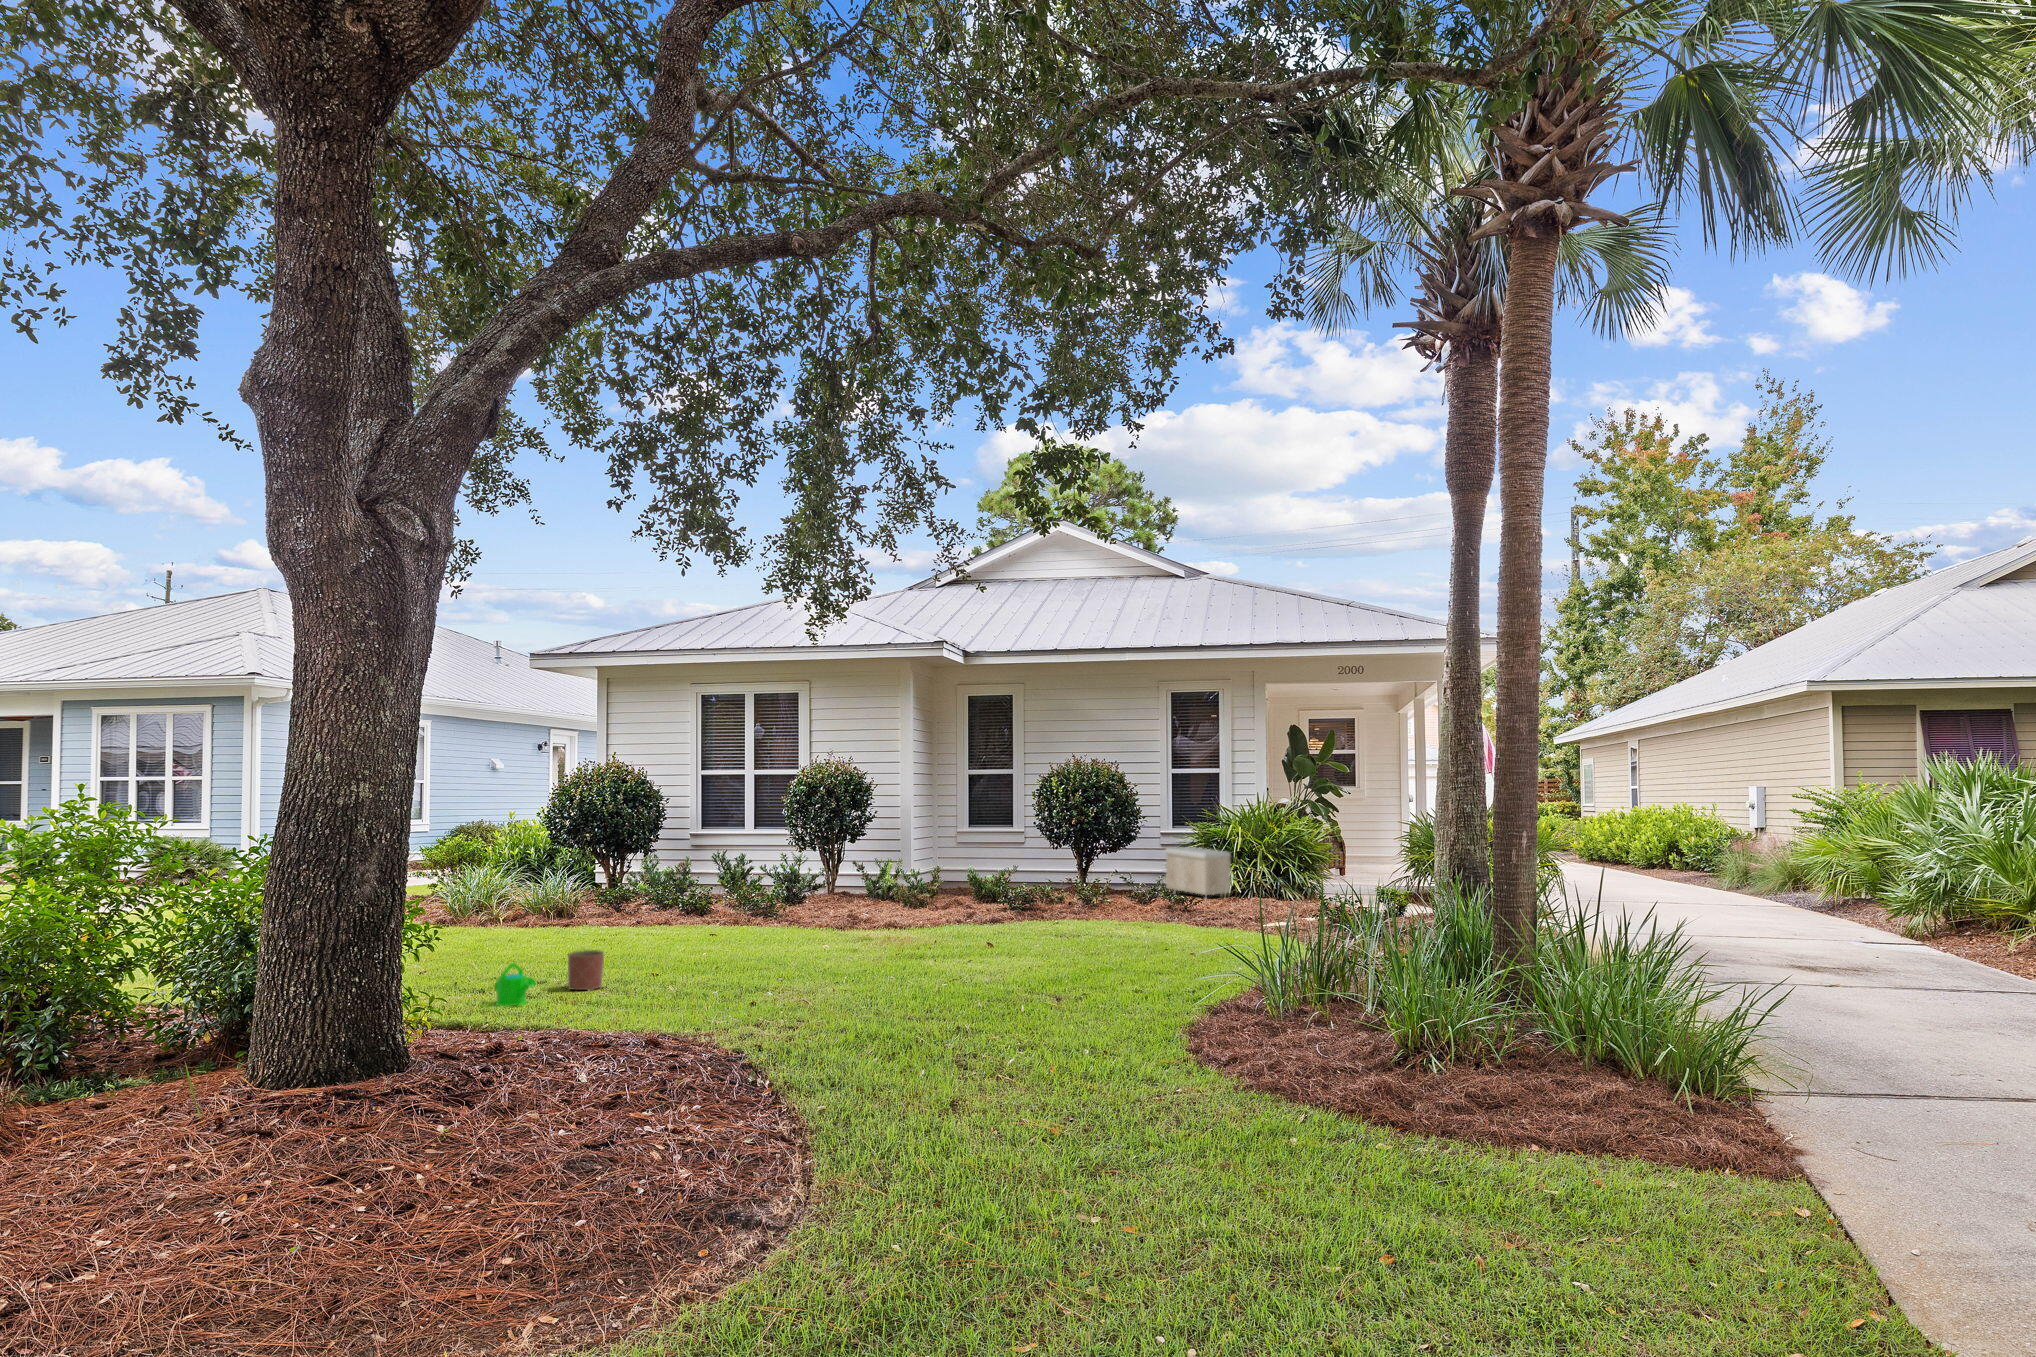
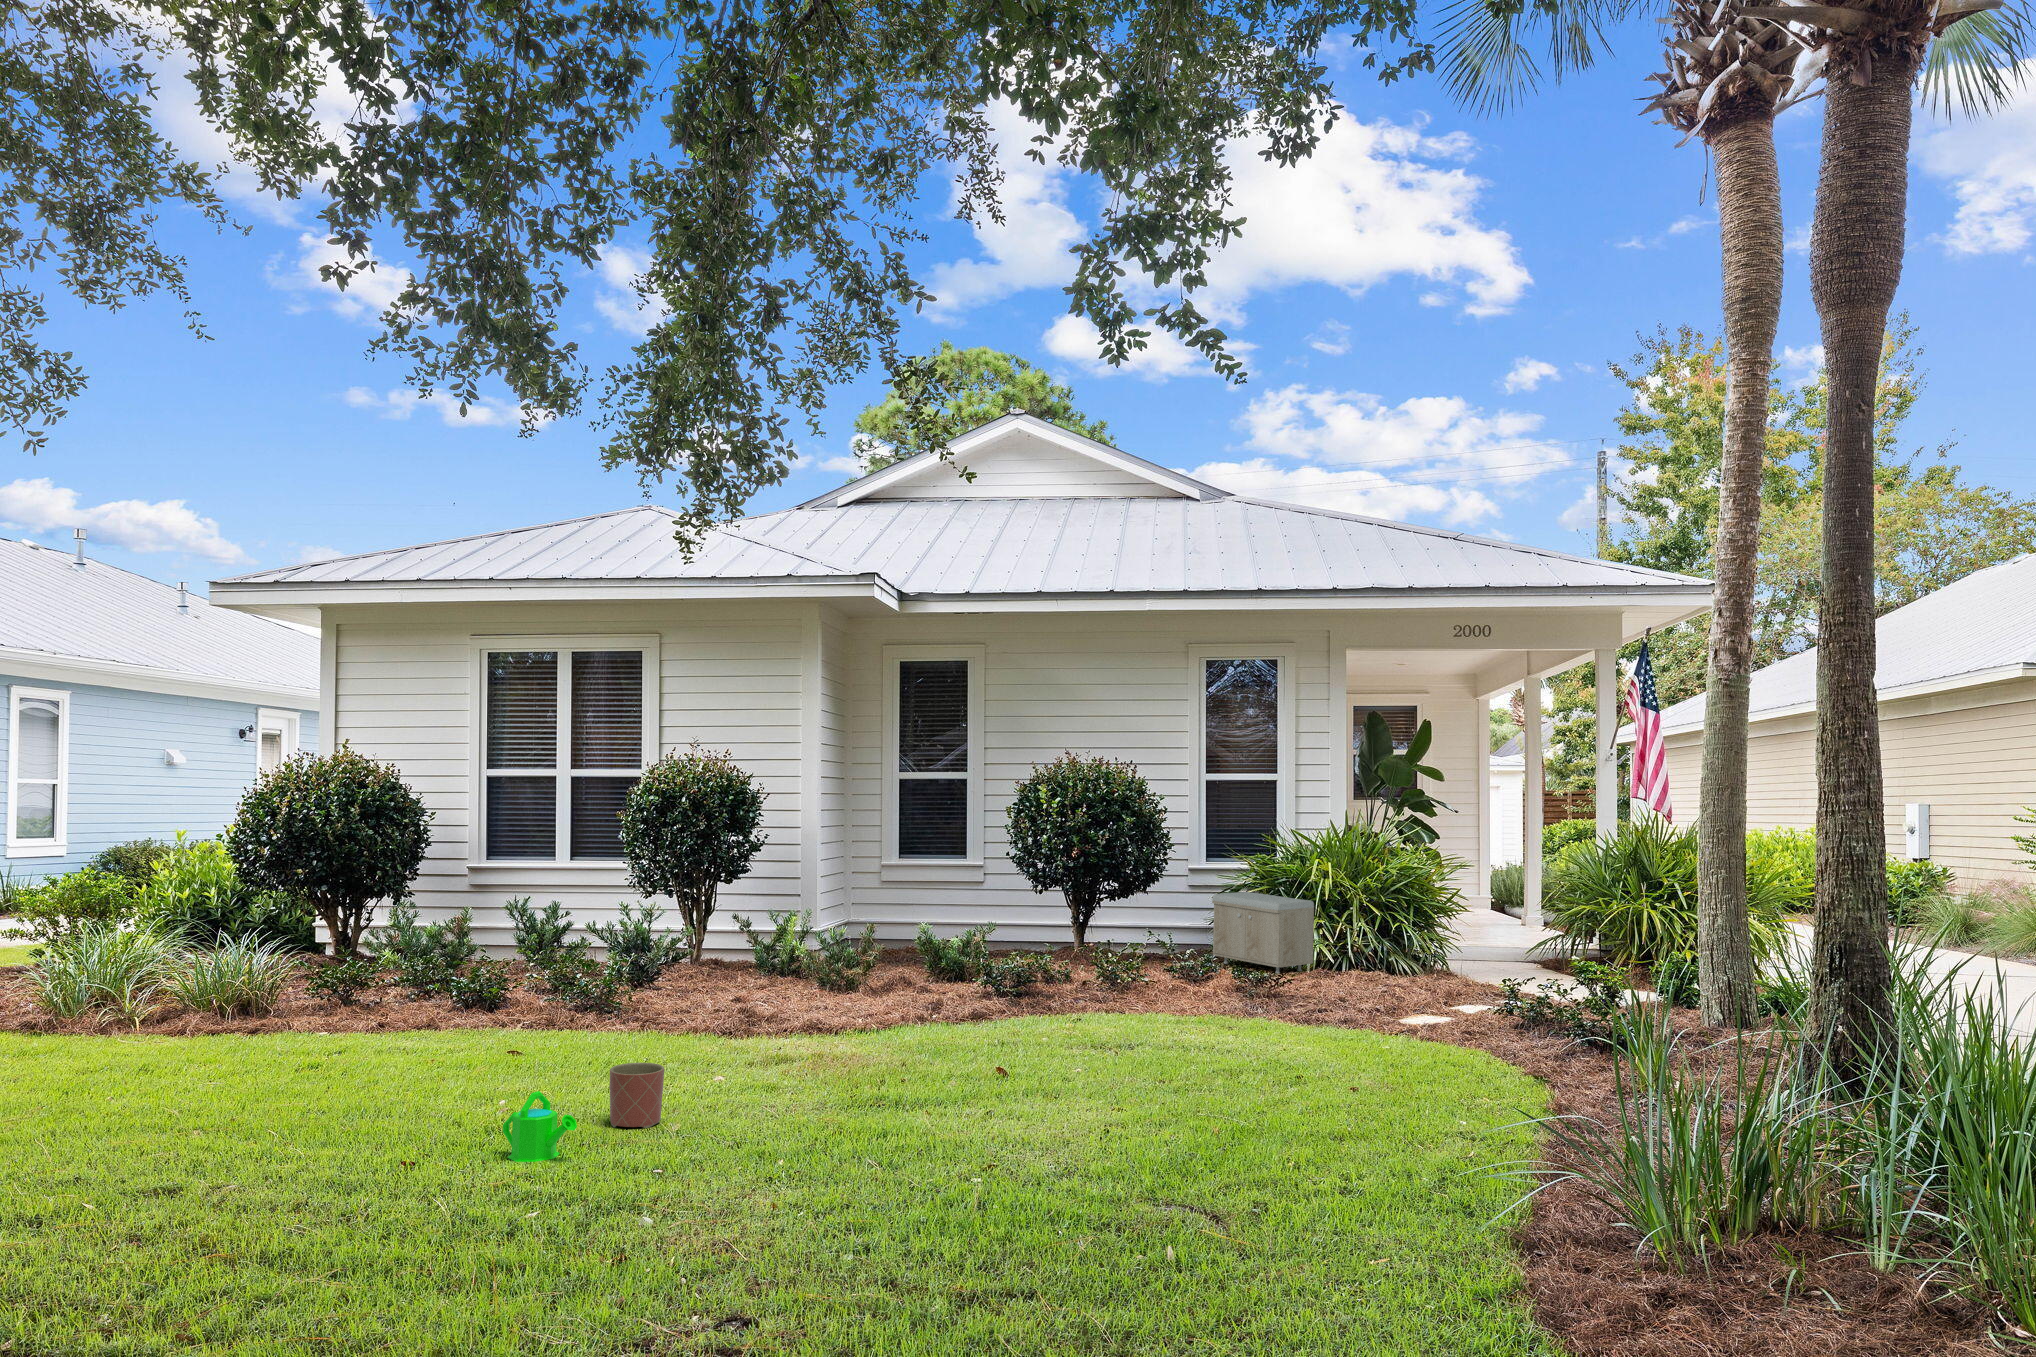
planter: present [568,950,604,991] -> present [610,1063,664,1128]
watering can: present [494,963,536,1006] -> present [503,1091,577,1162]

